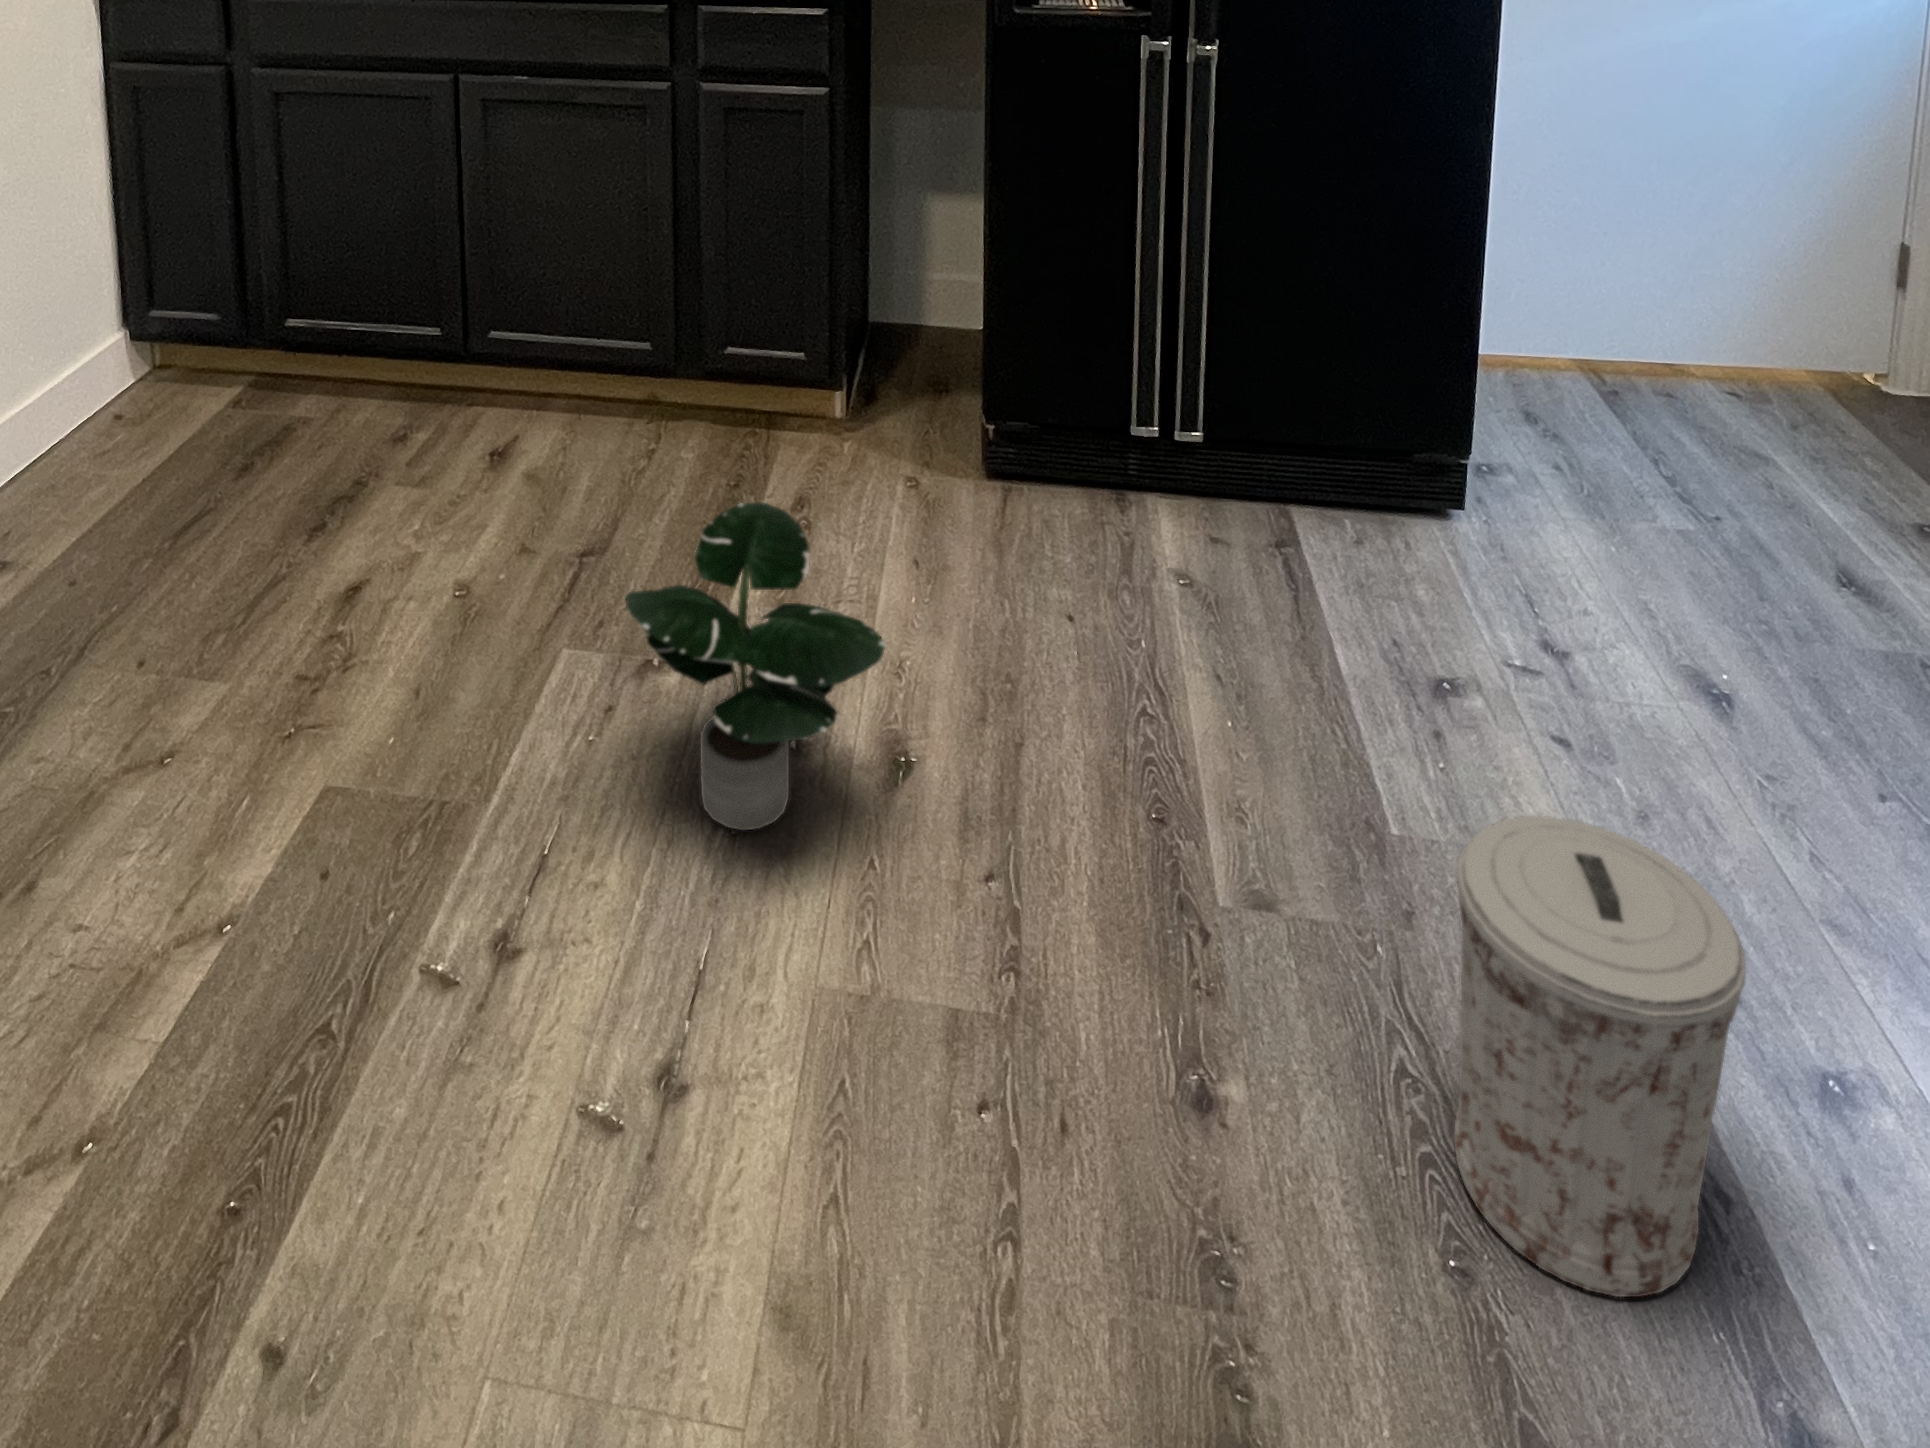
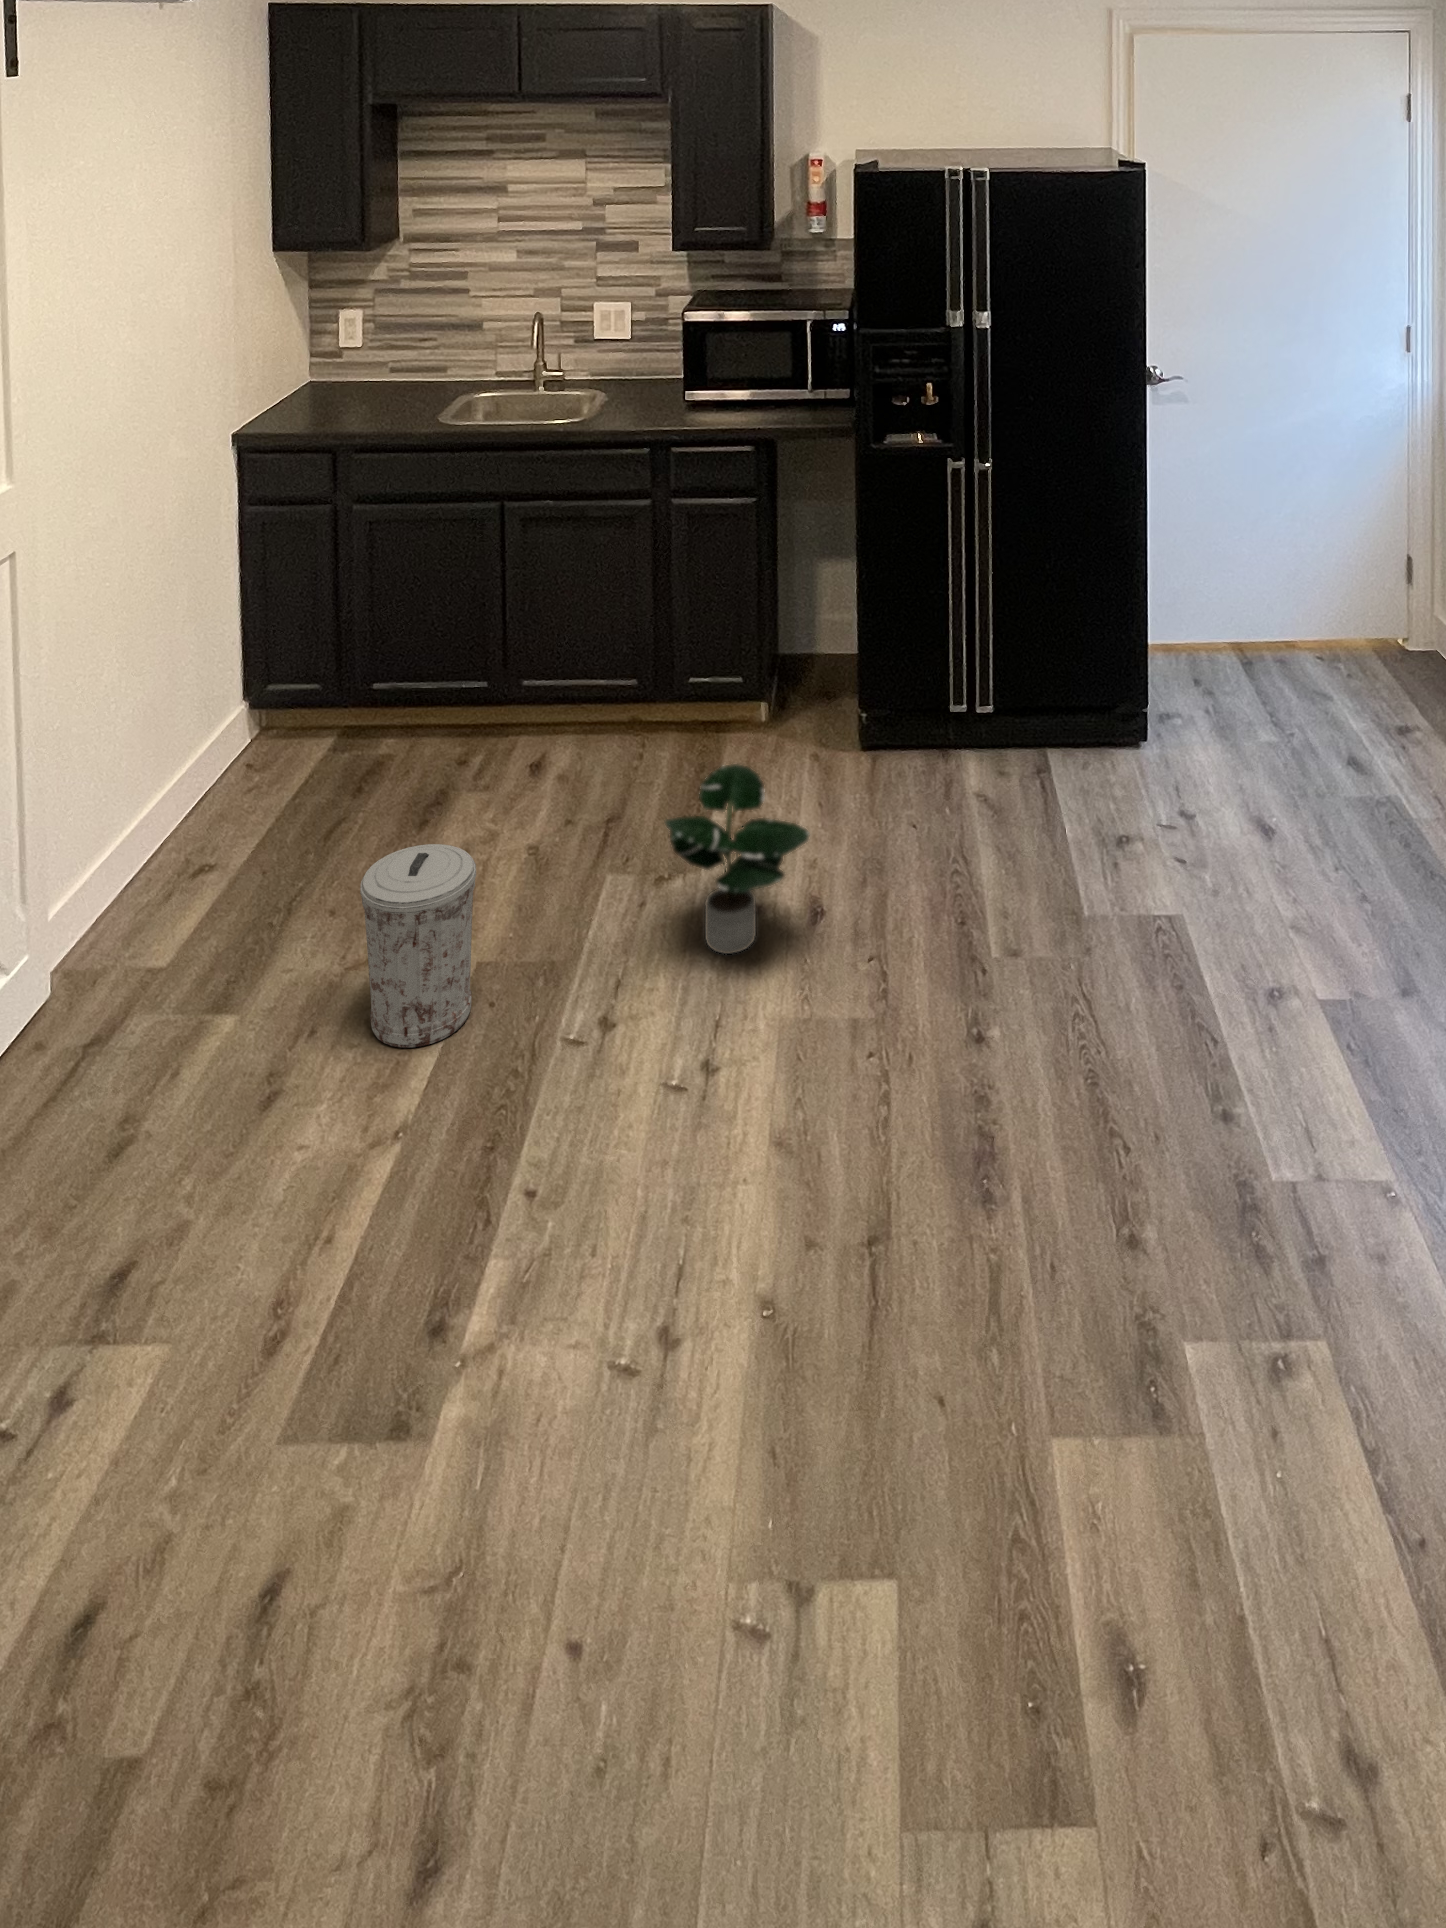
trash can: present [1454,816,1746,1297] -> present [360,844,476,1048]

